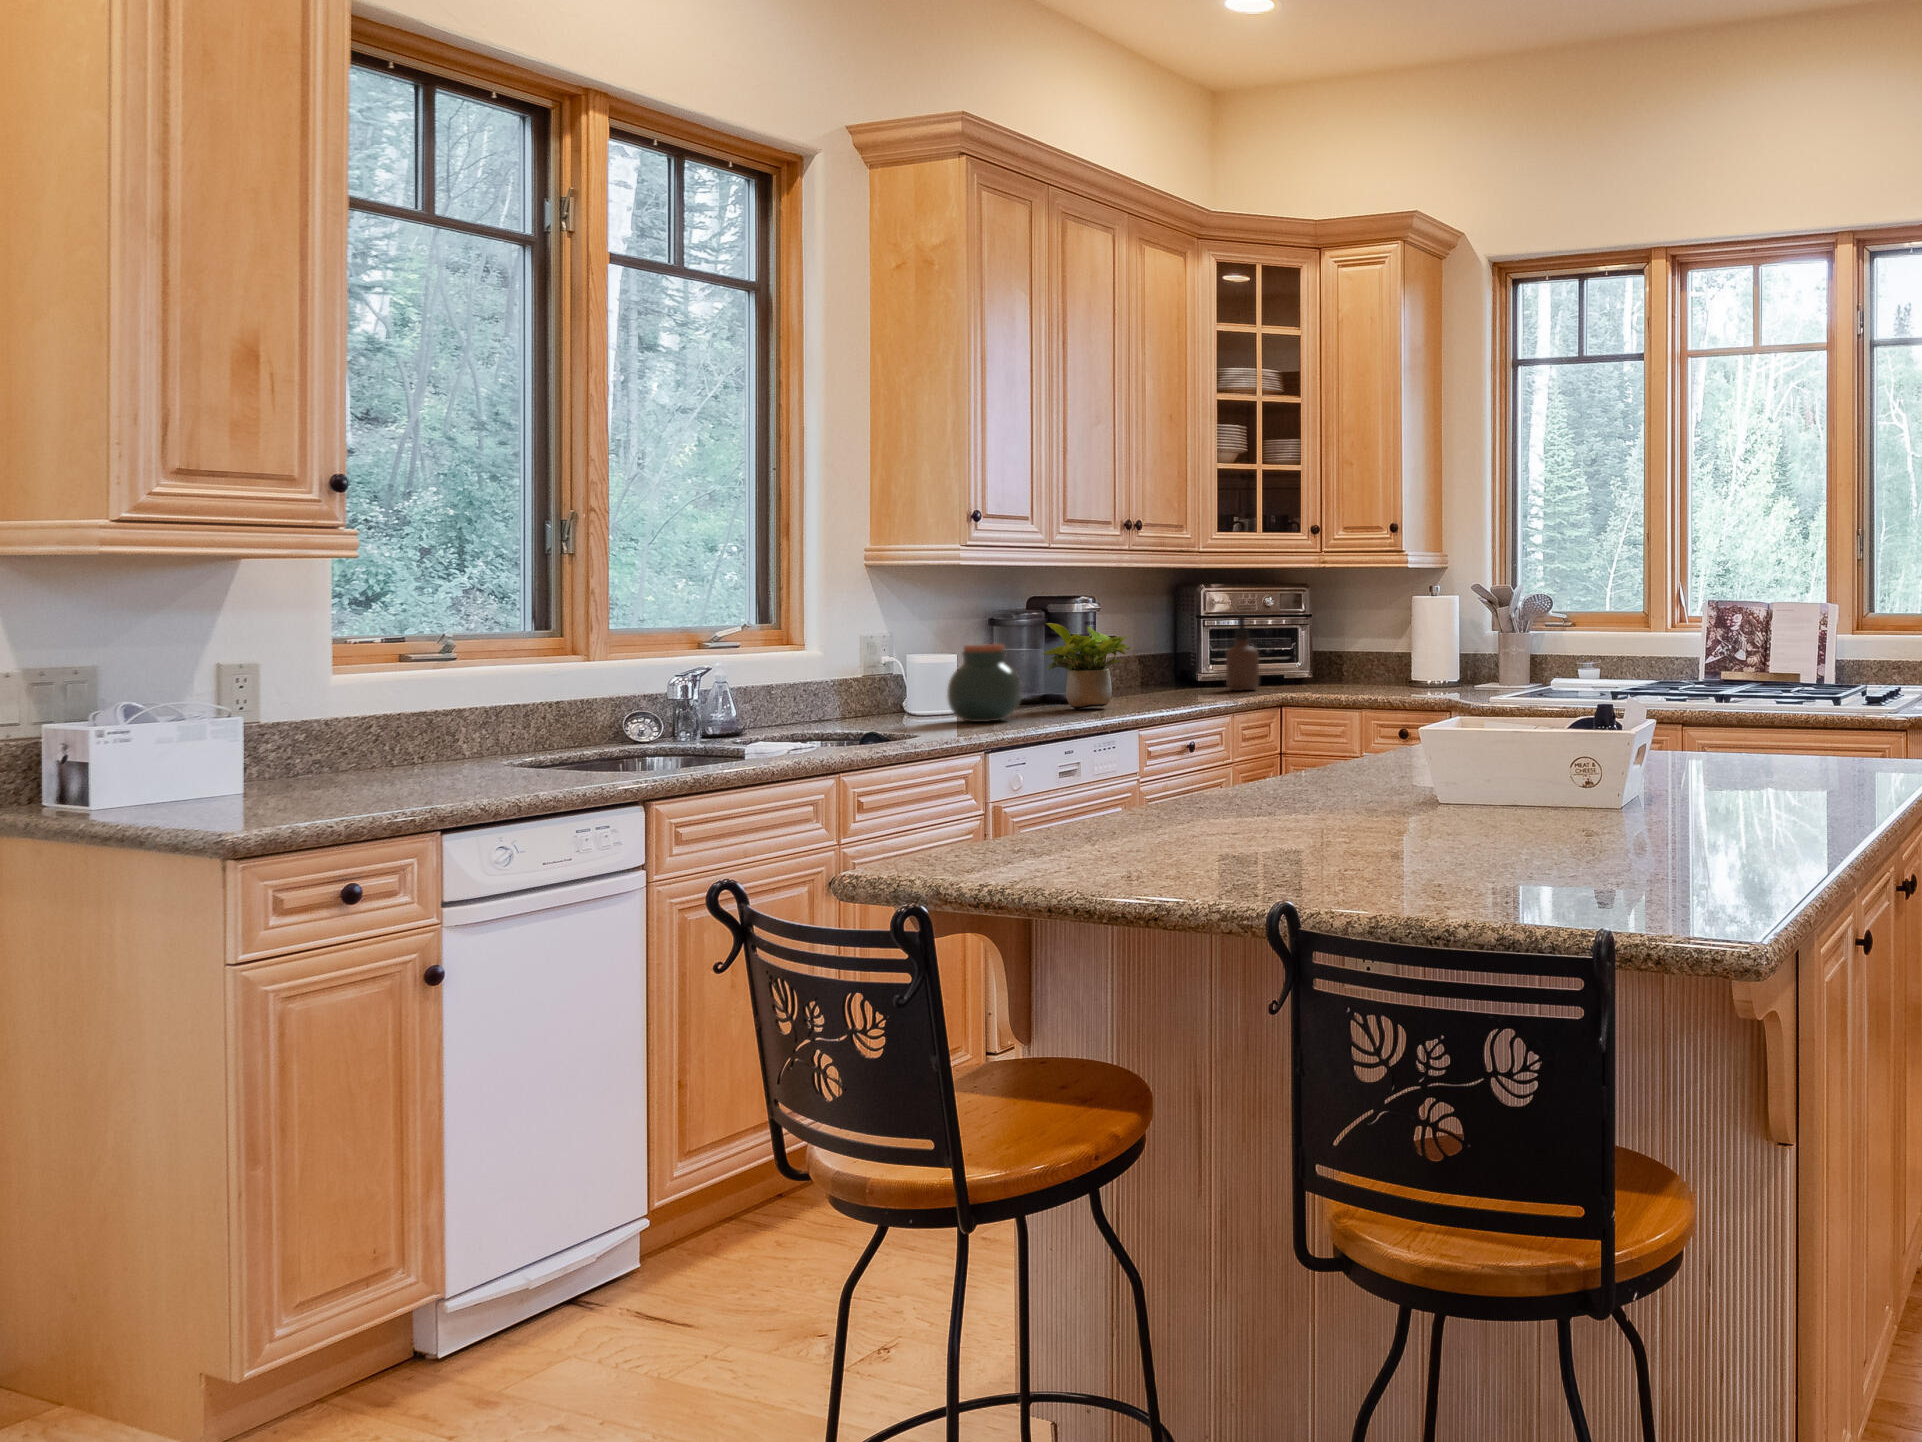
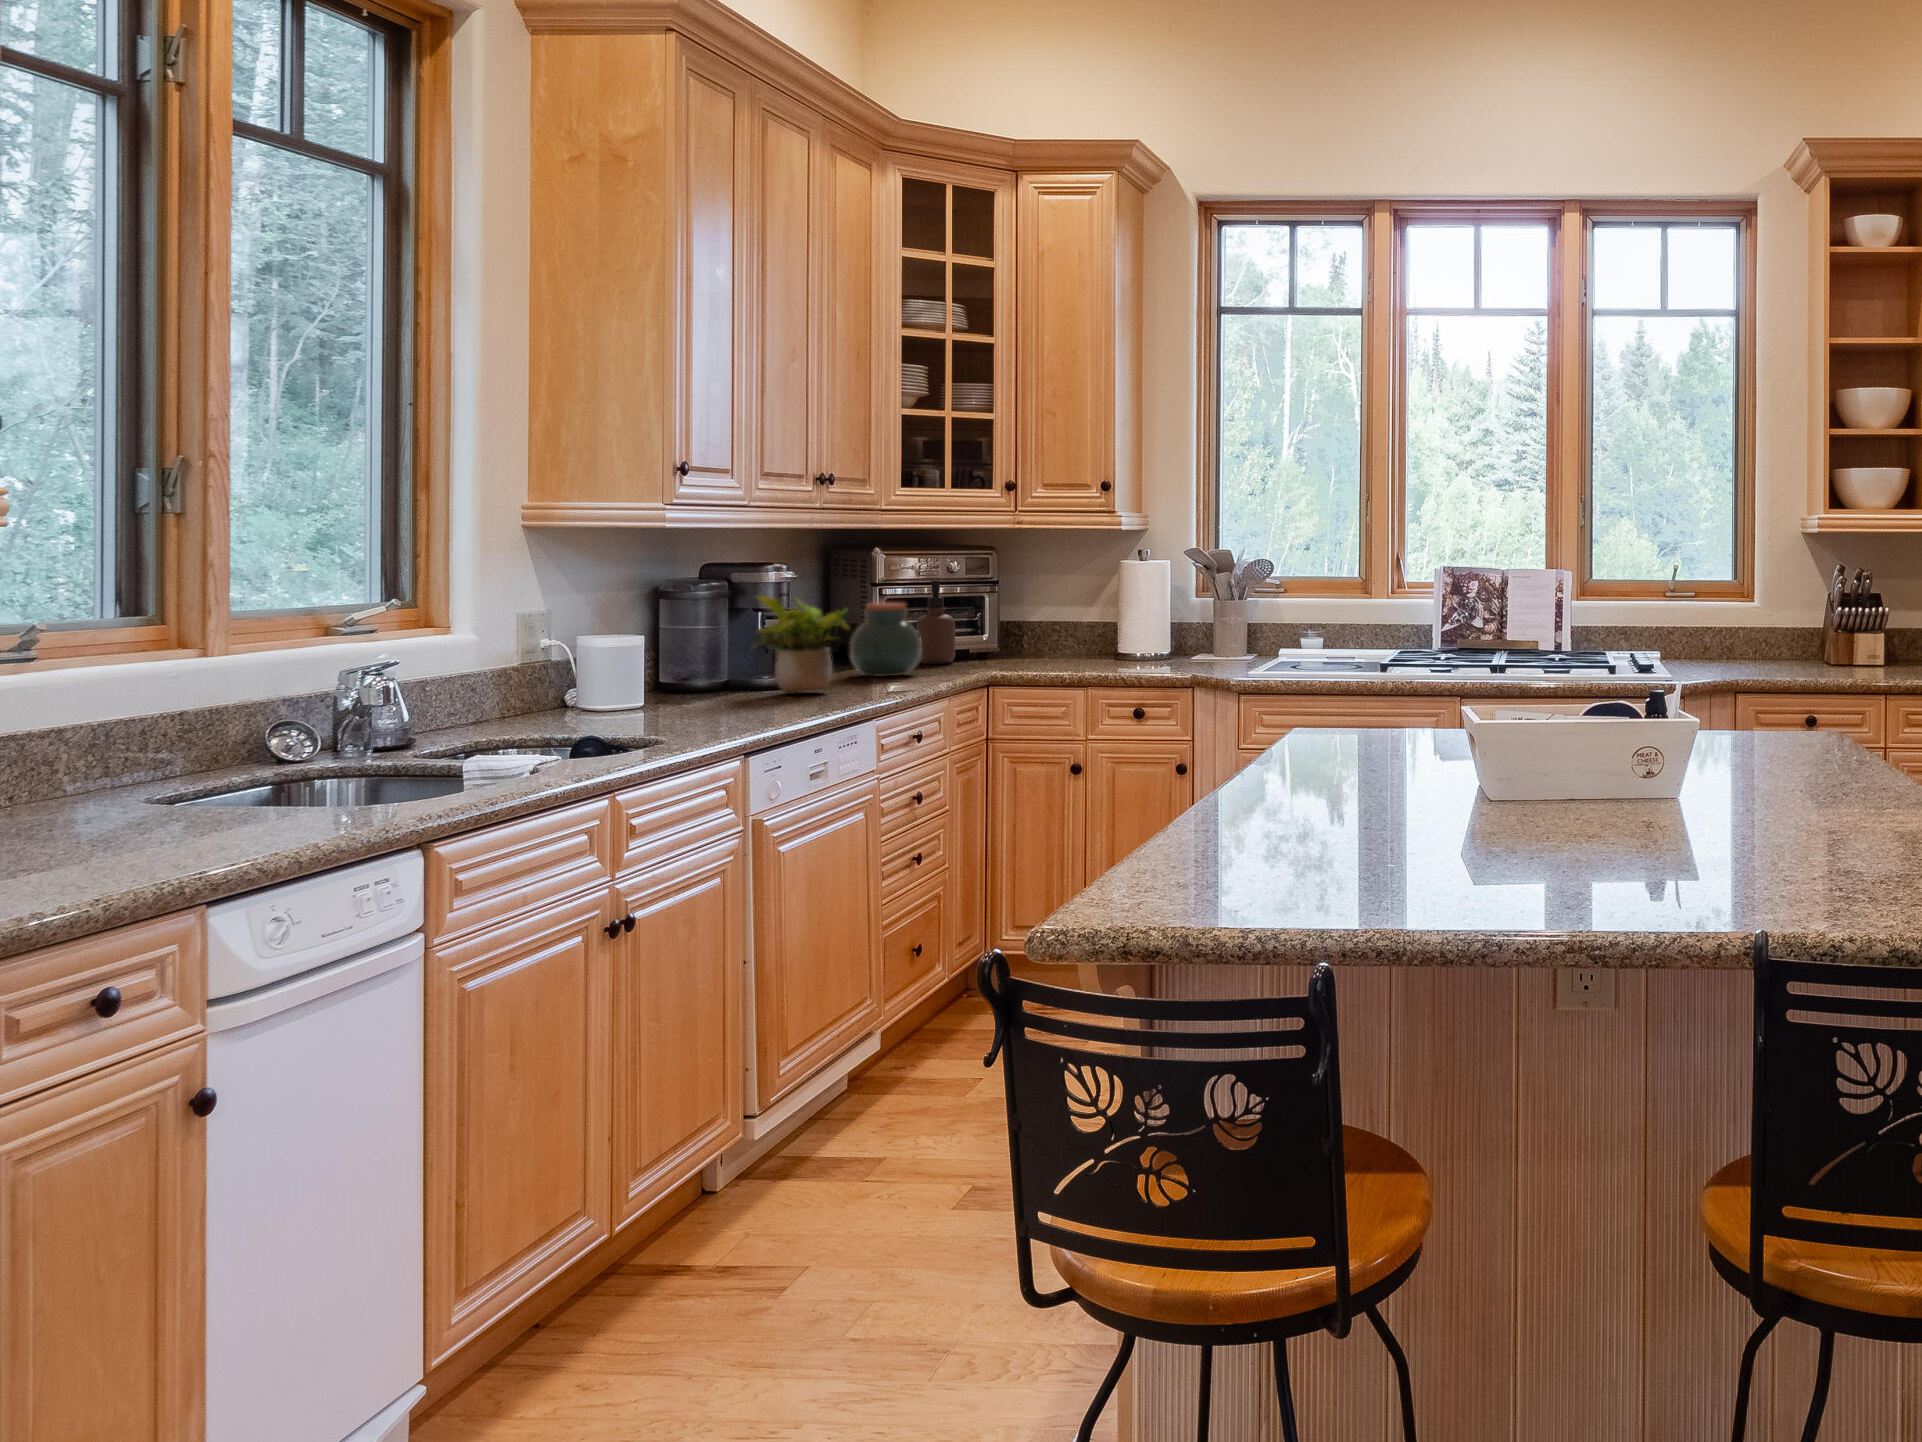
jar: present [947,644,1021,722] -> present [850,603,921,677]

